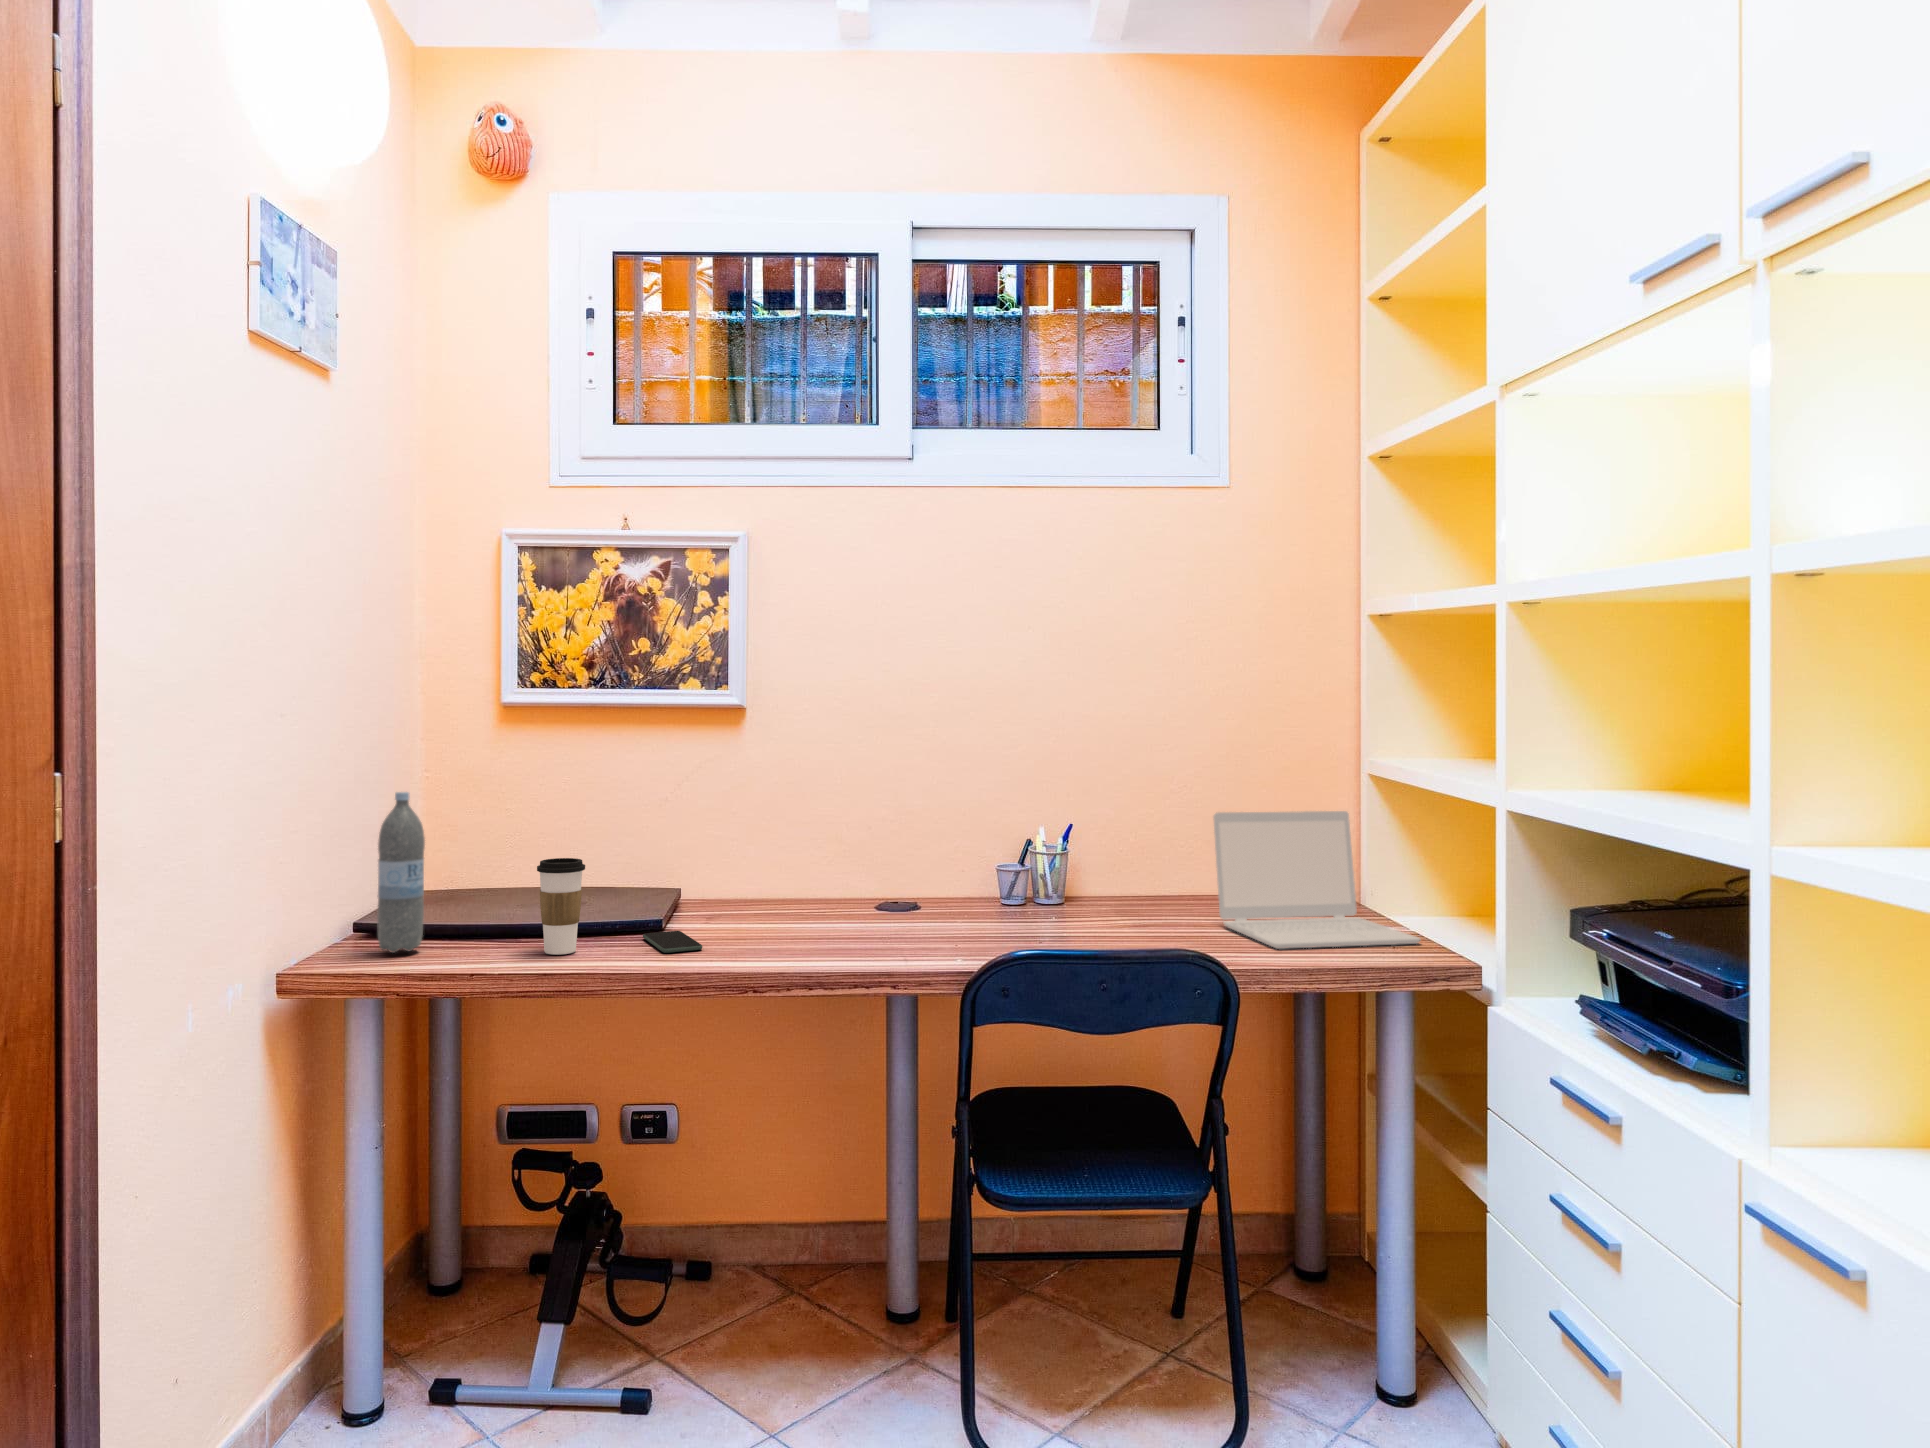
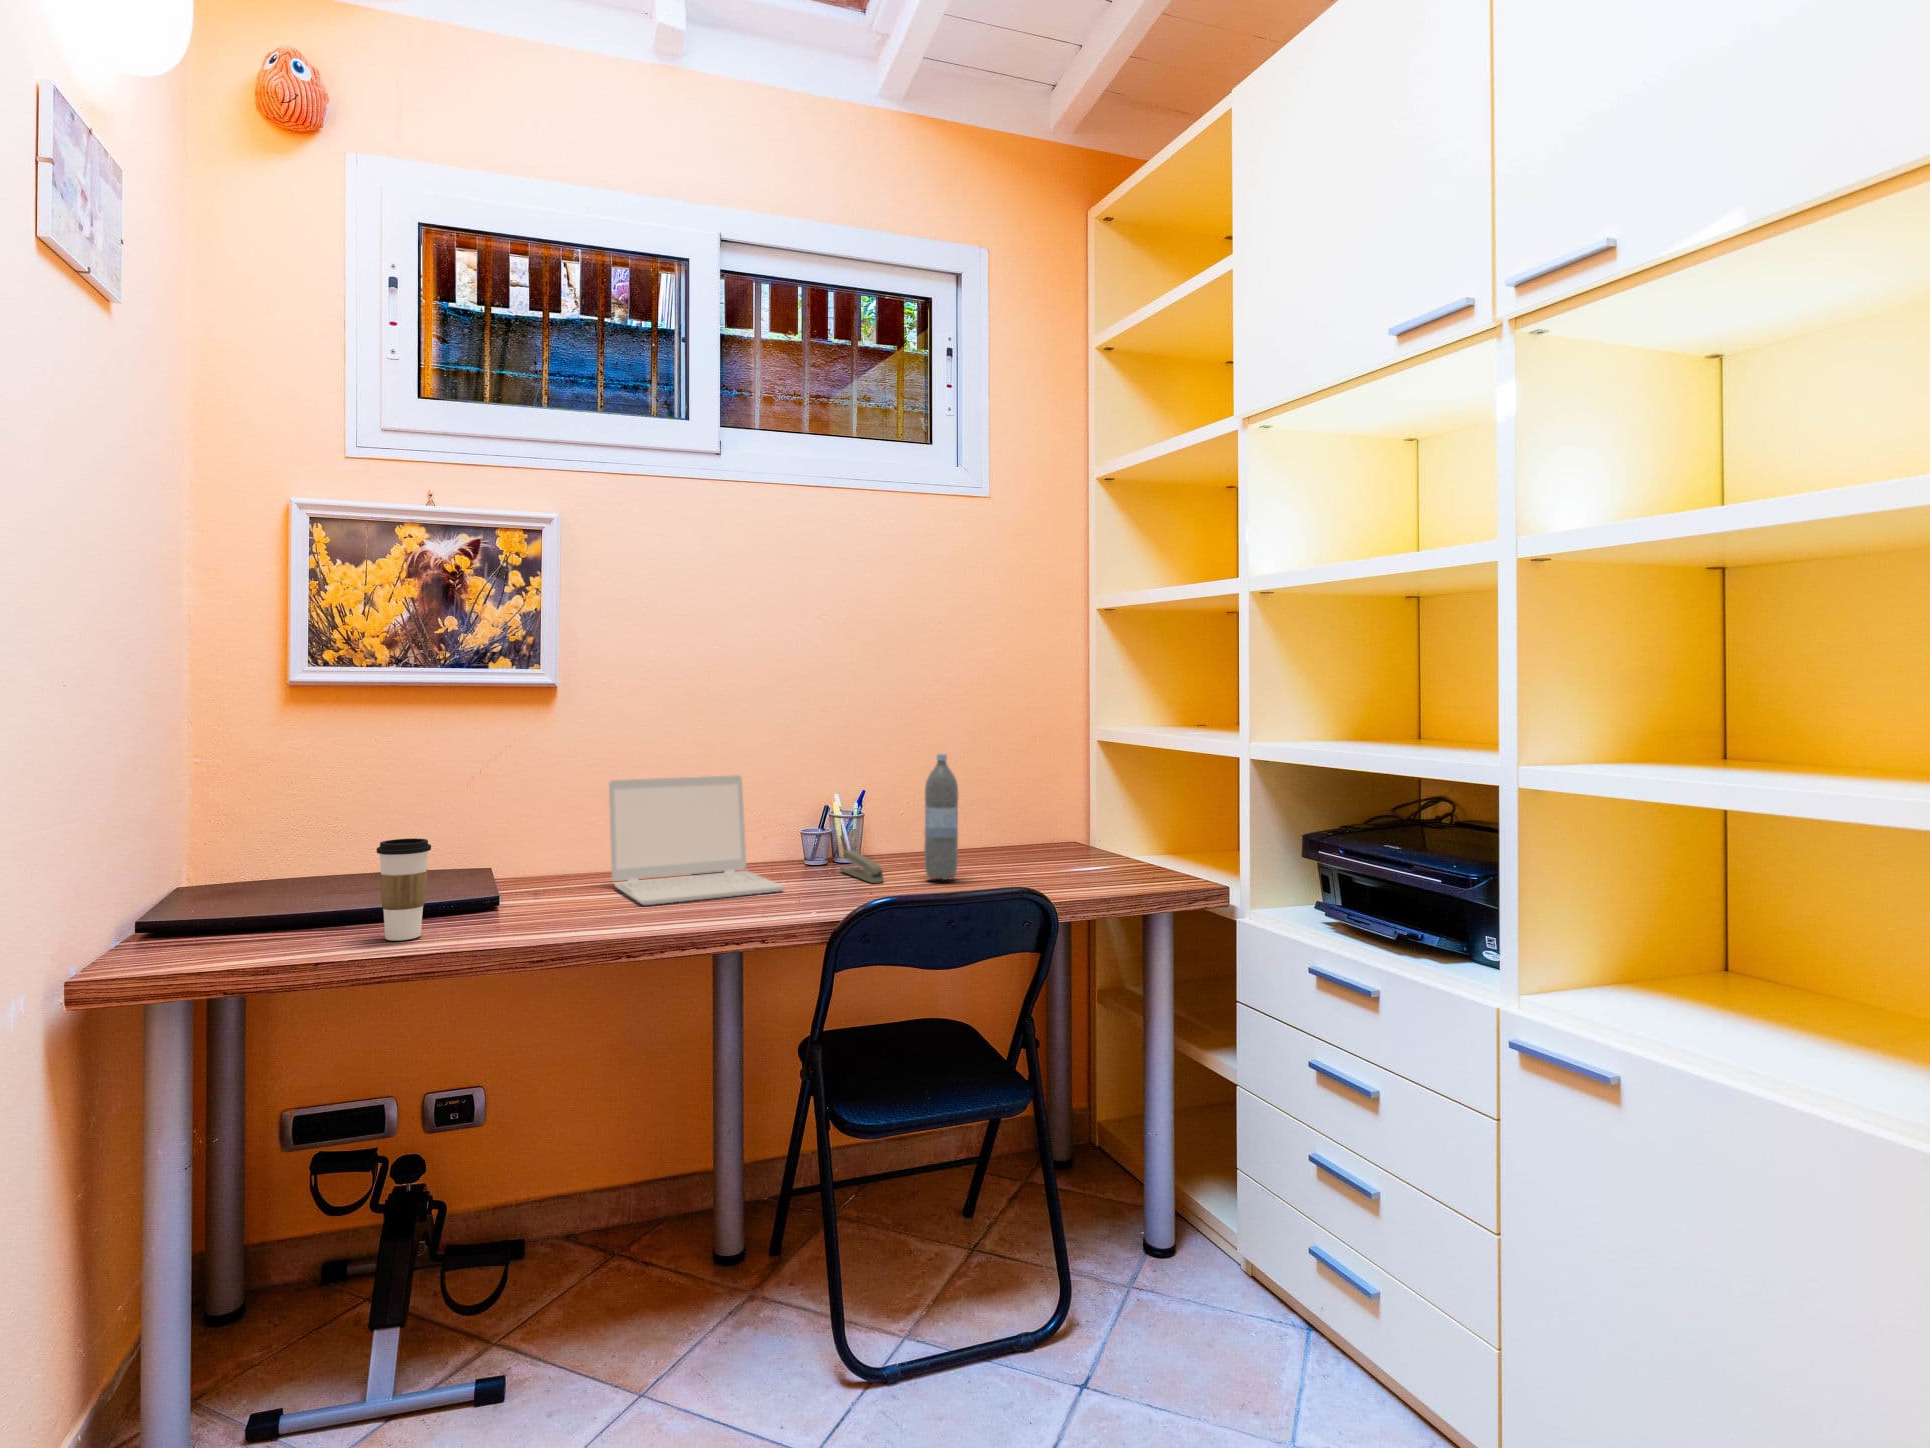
water bottle: present [377,792,425,953] -> present [924,754,958,880]
laptop: present [1213,811,1420,949] -> present [609,775,783,905]
stapler: none [1028,893,1066,931] -> present [840,850,884,883]
smartphone: present [643,931,702,953] -> none [485,907,558,929]

